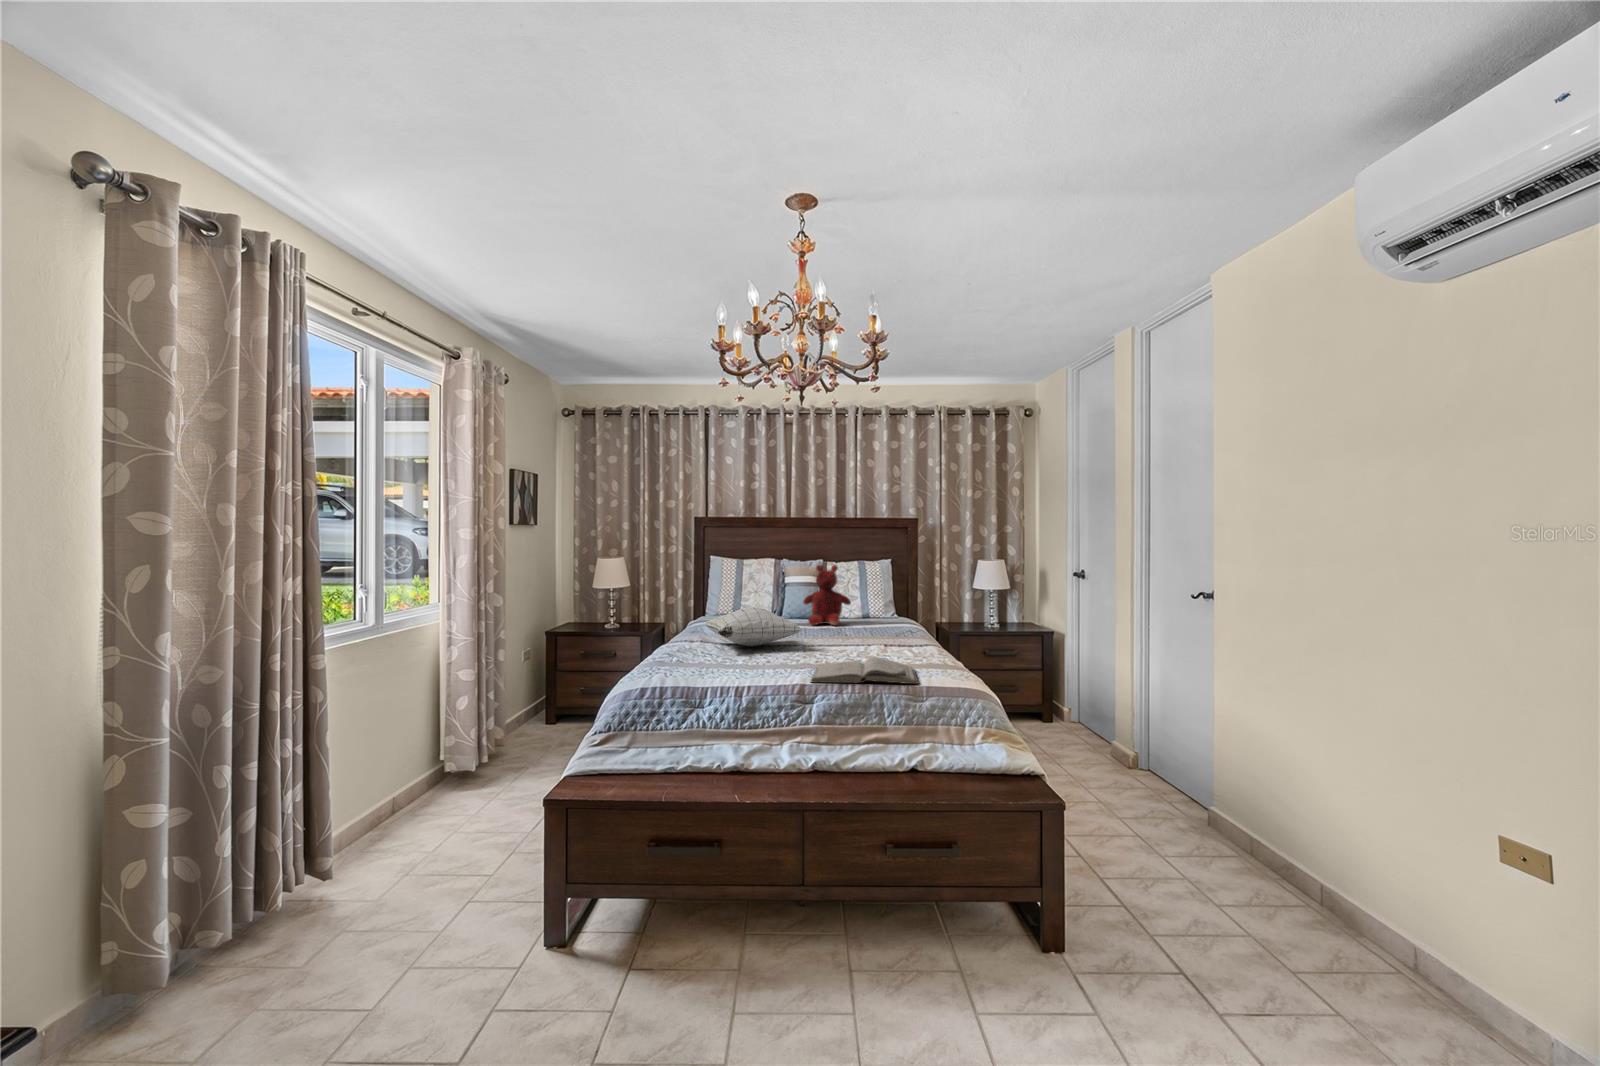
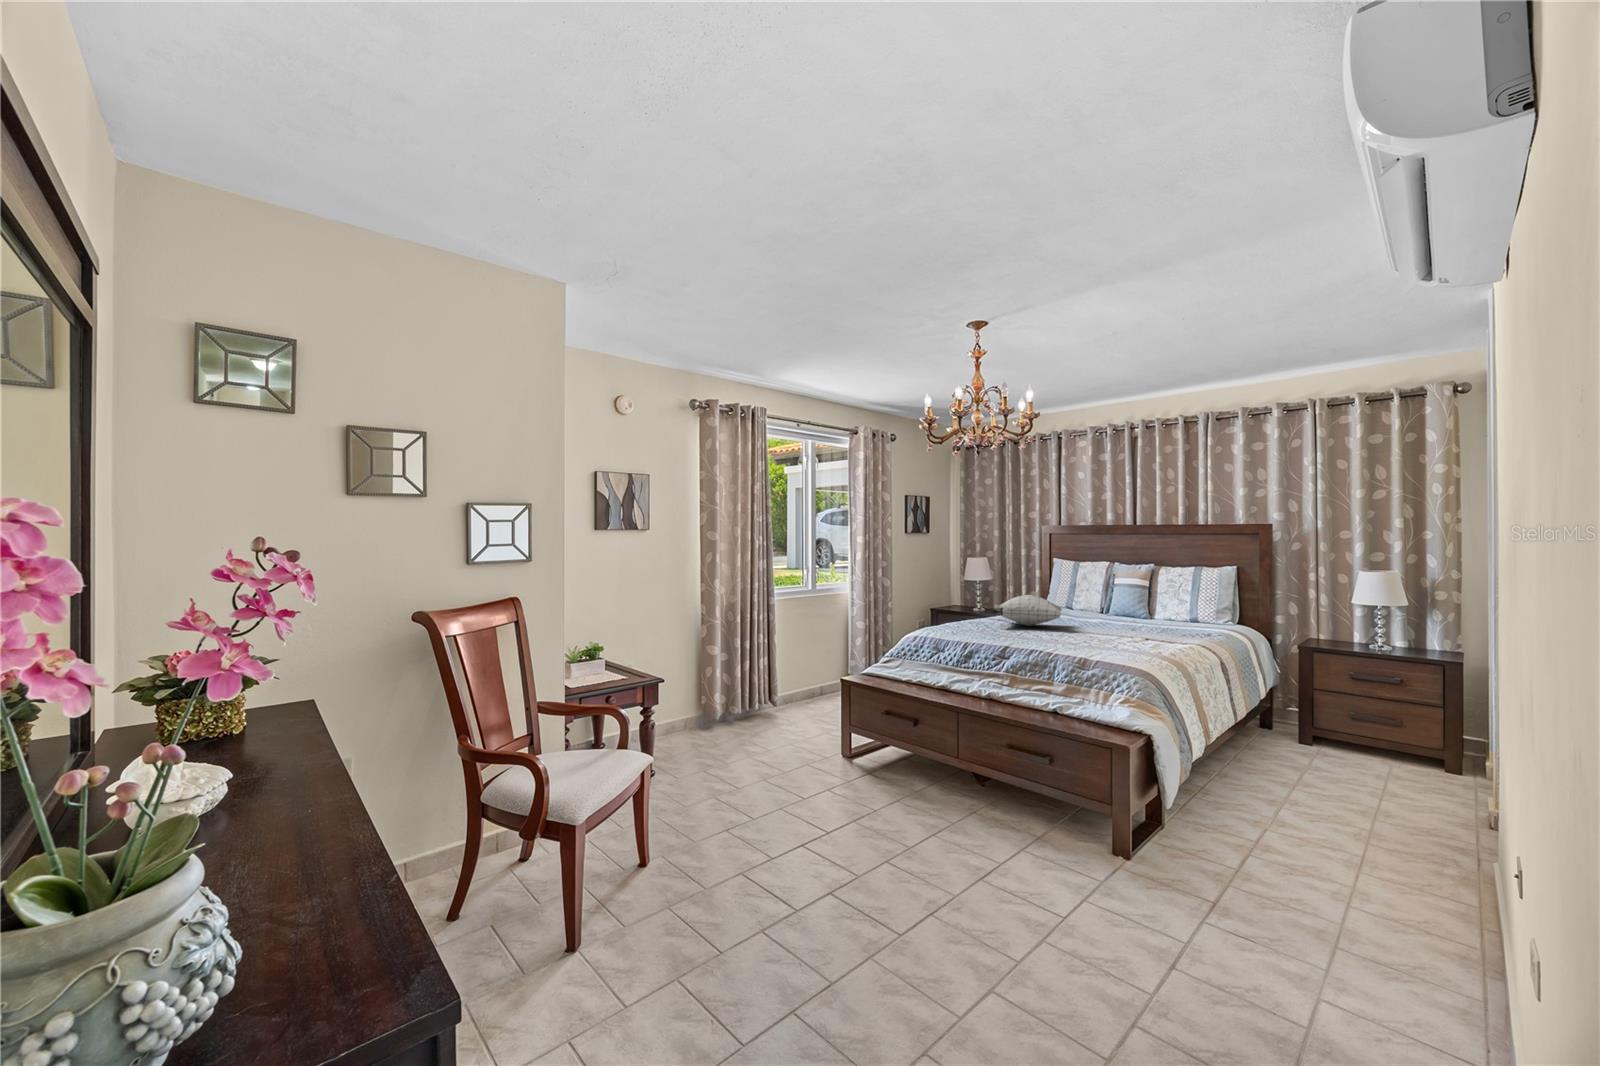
teddy bear: present [803,565,851,625] -> none [1119,567,1165,621]
book: present [811,657,918,684] -> none [1012,636,1117,655]

